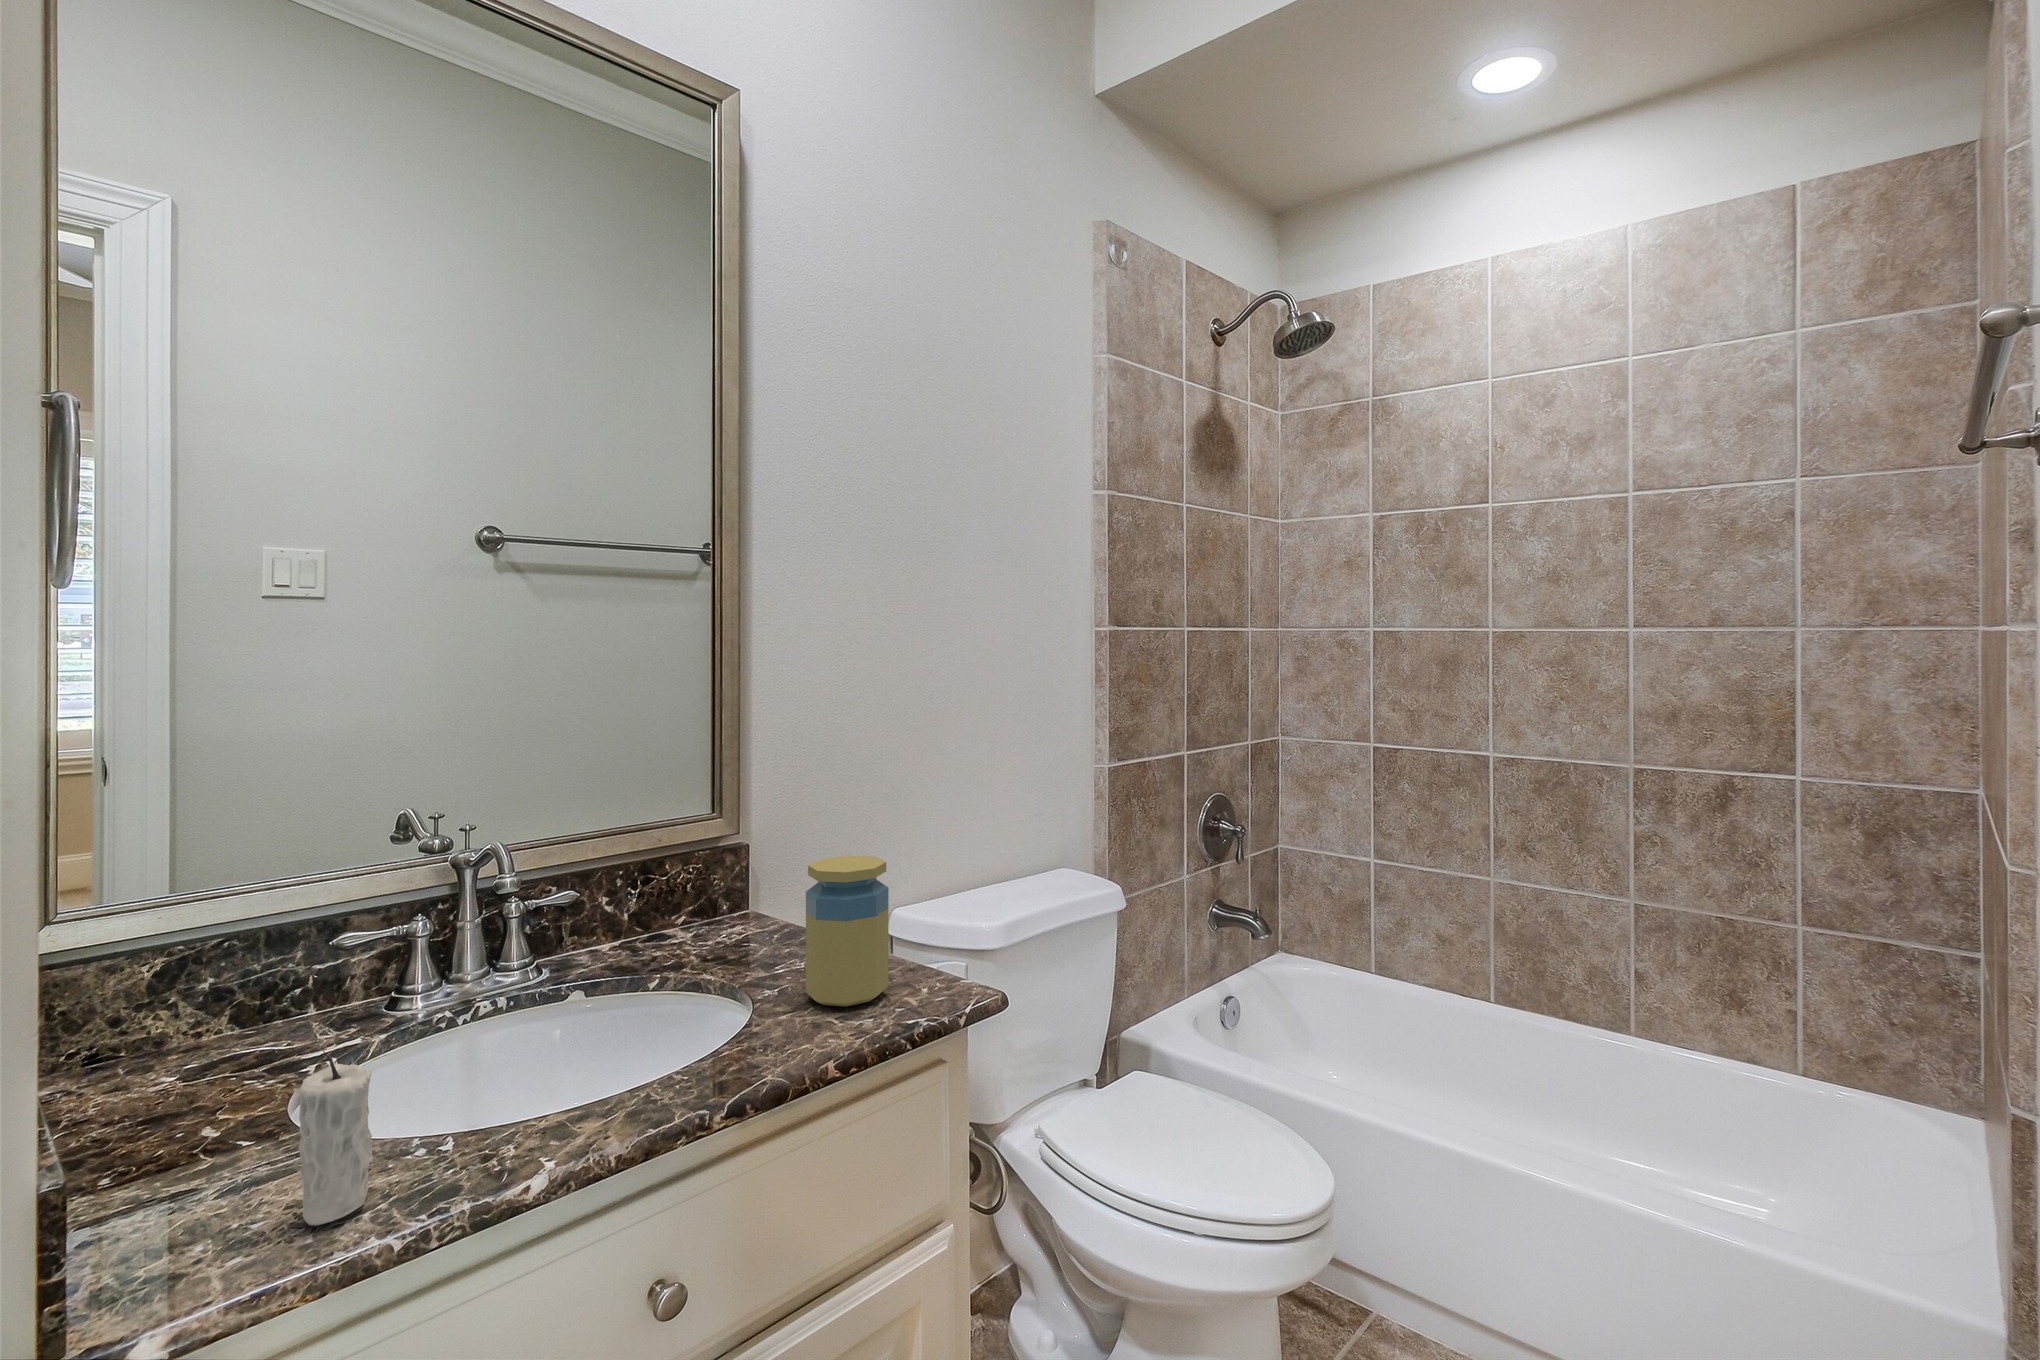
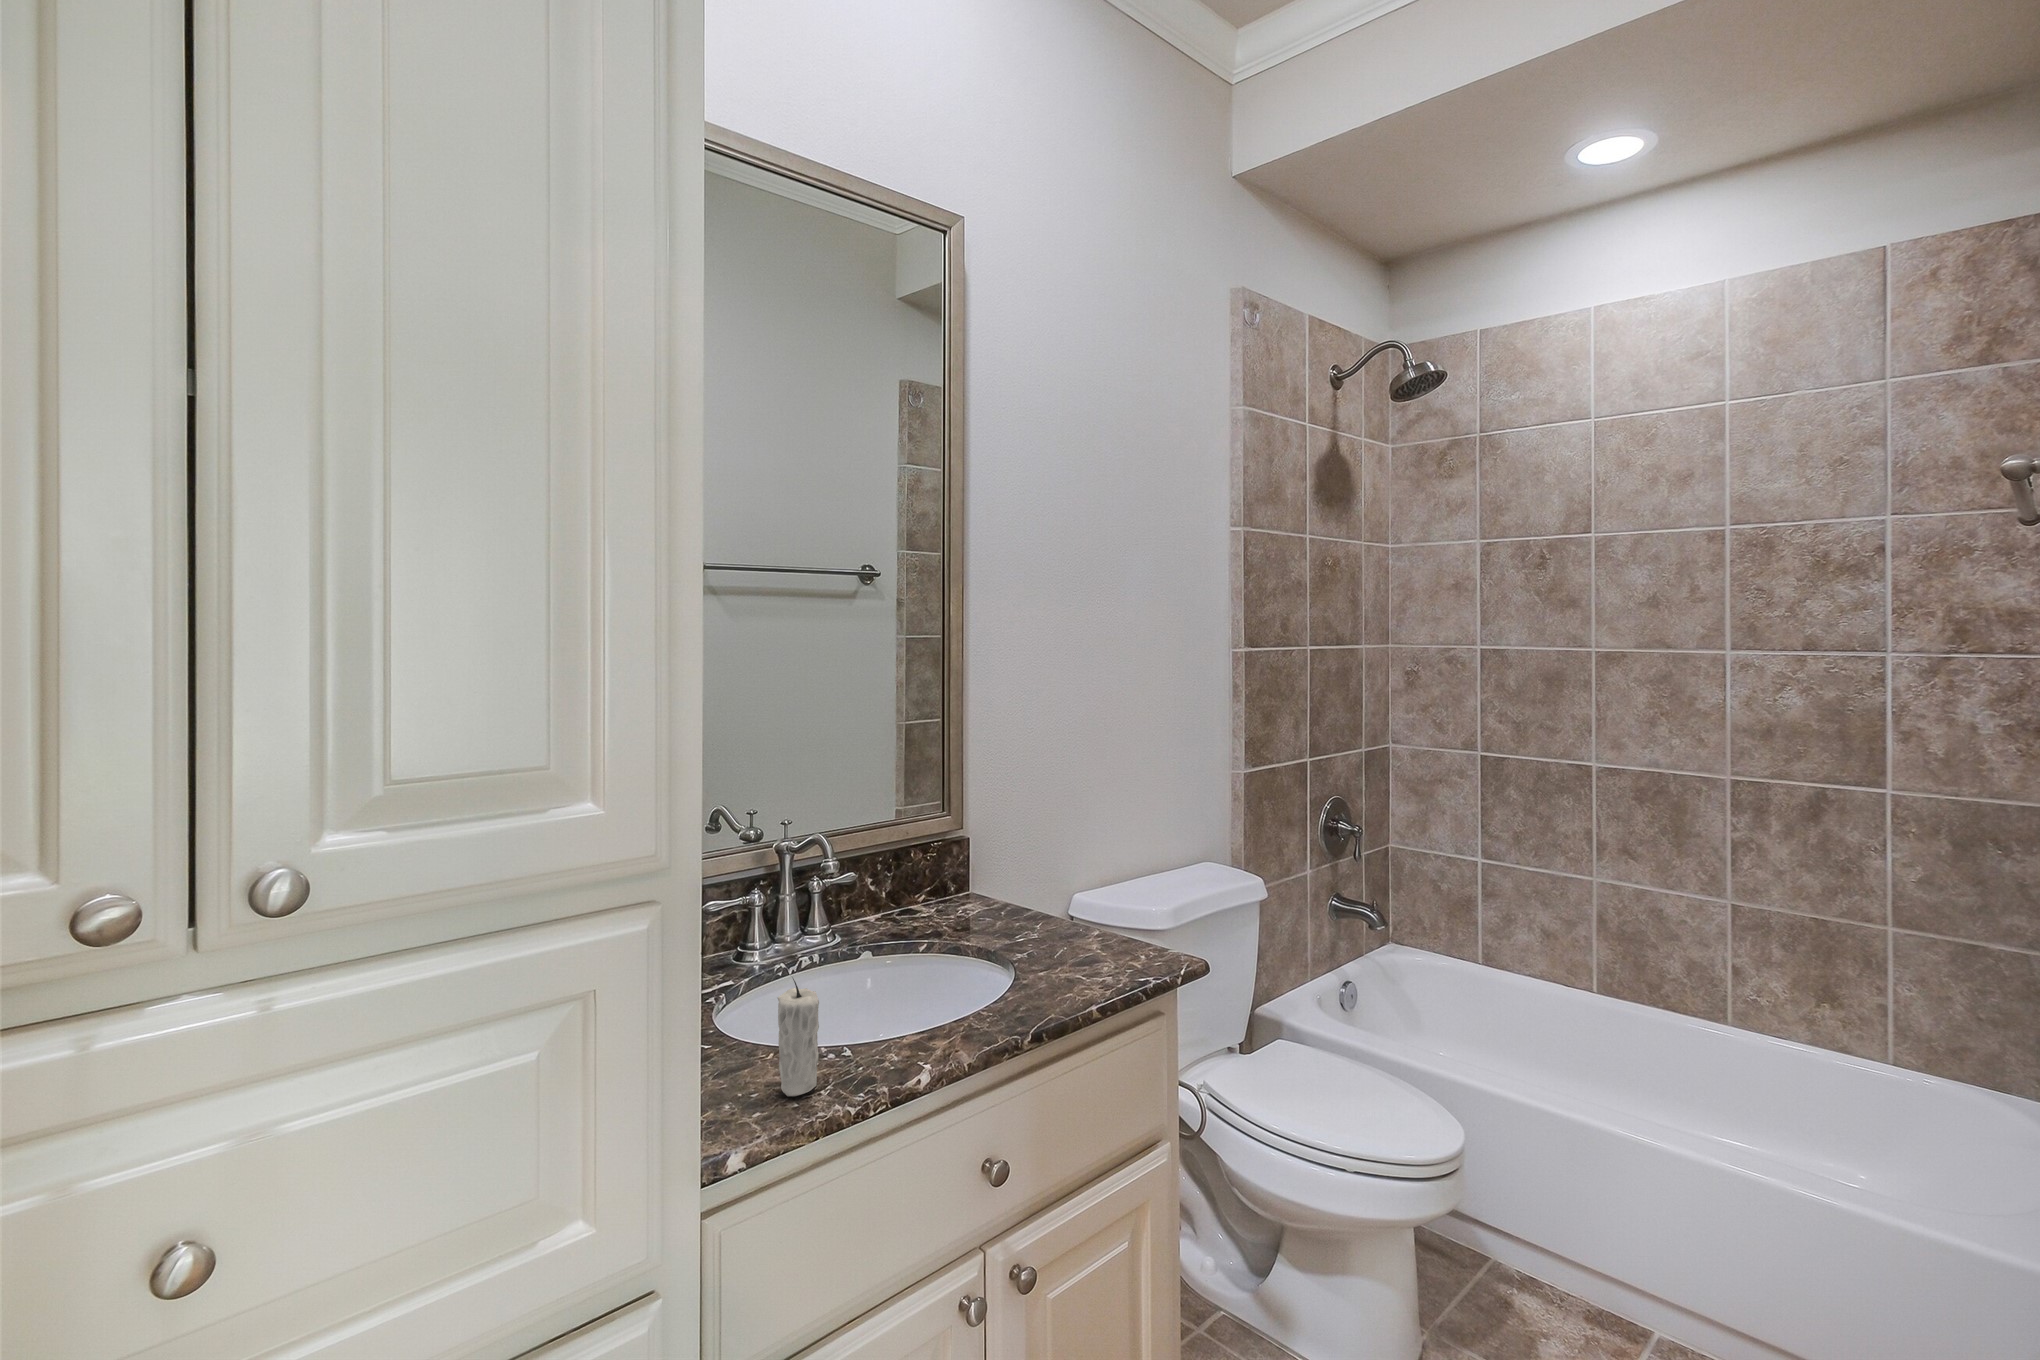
jar: present [806,856,889,1007] -> none [1050,849,1114,968]

